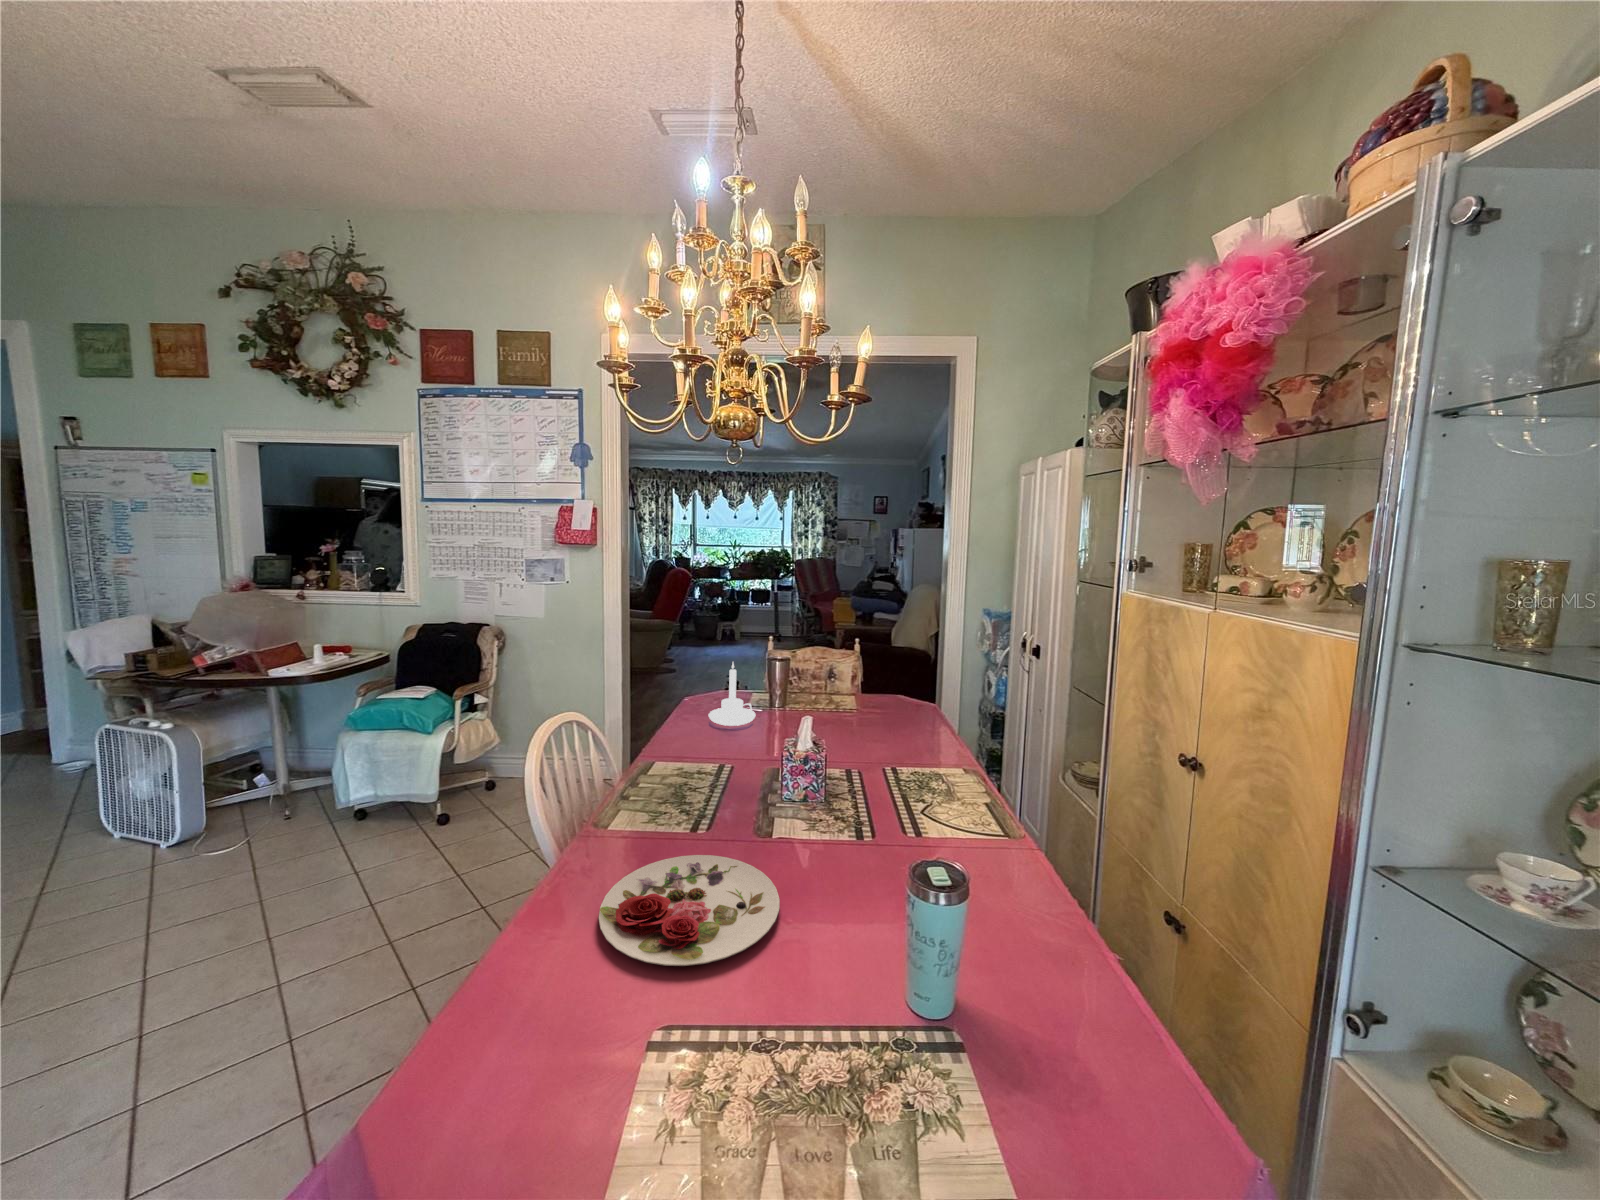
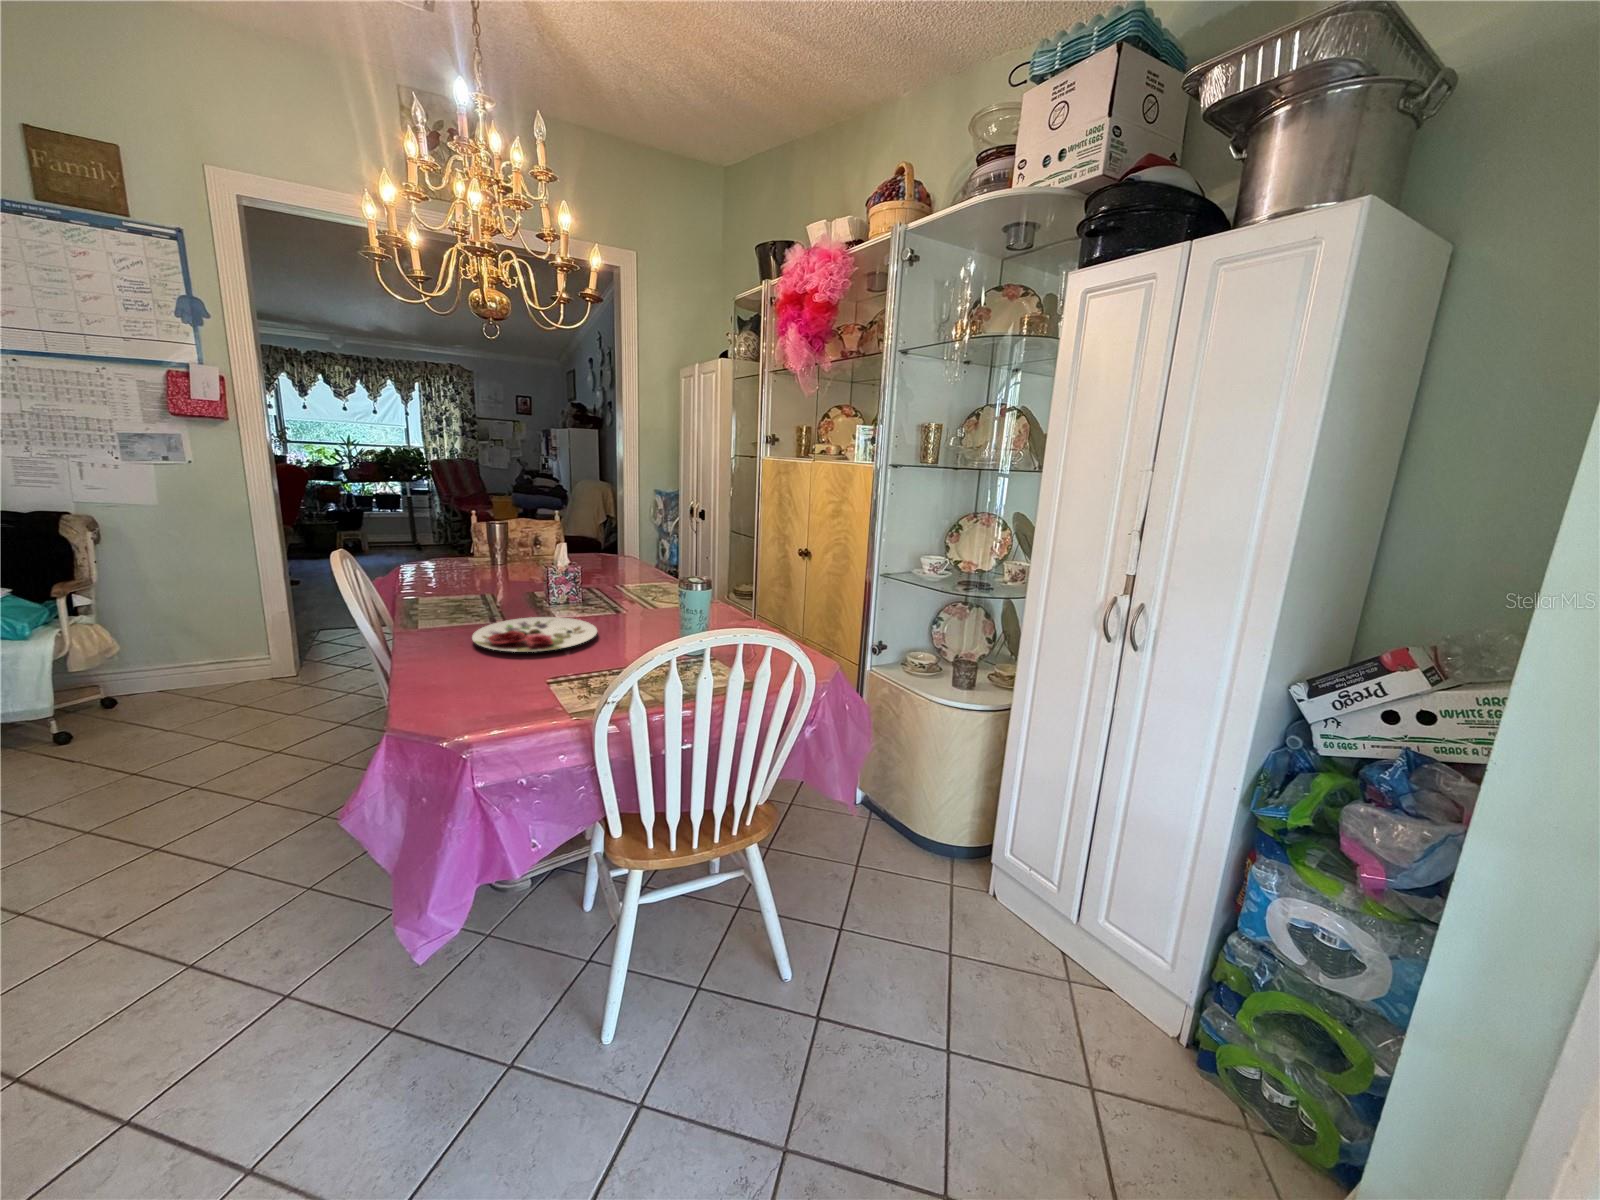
candle holder: present [709,663,756,726] -> none [456,515,500,568]

